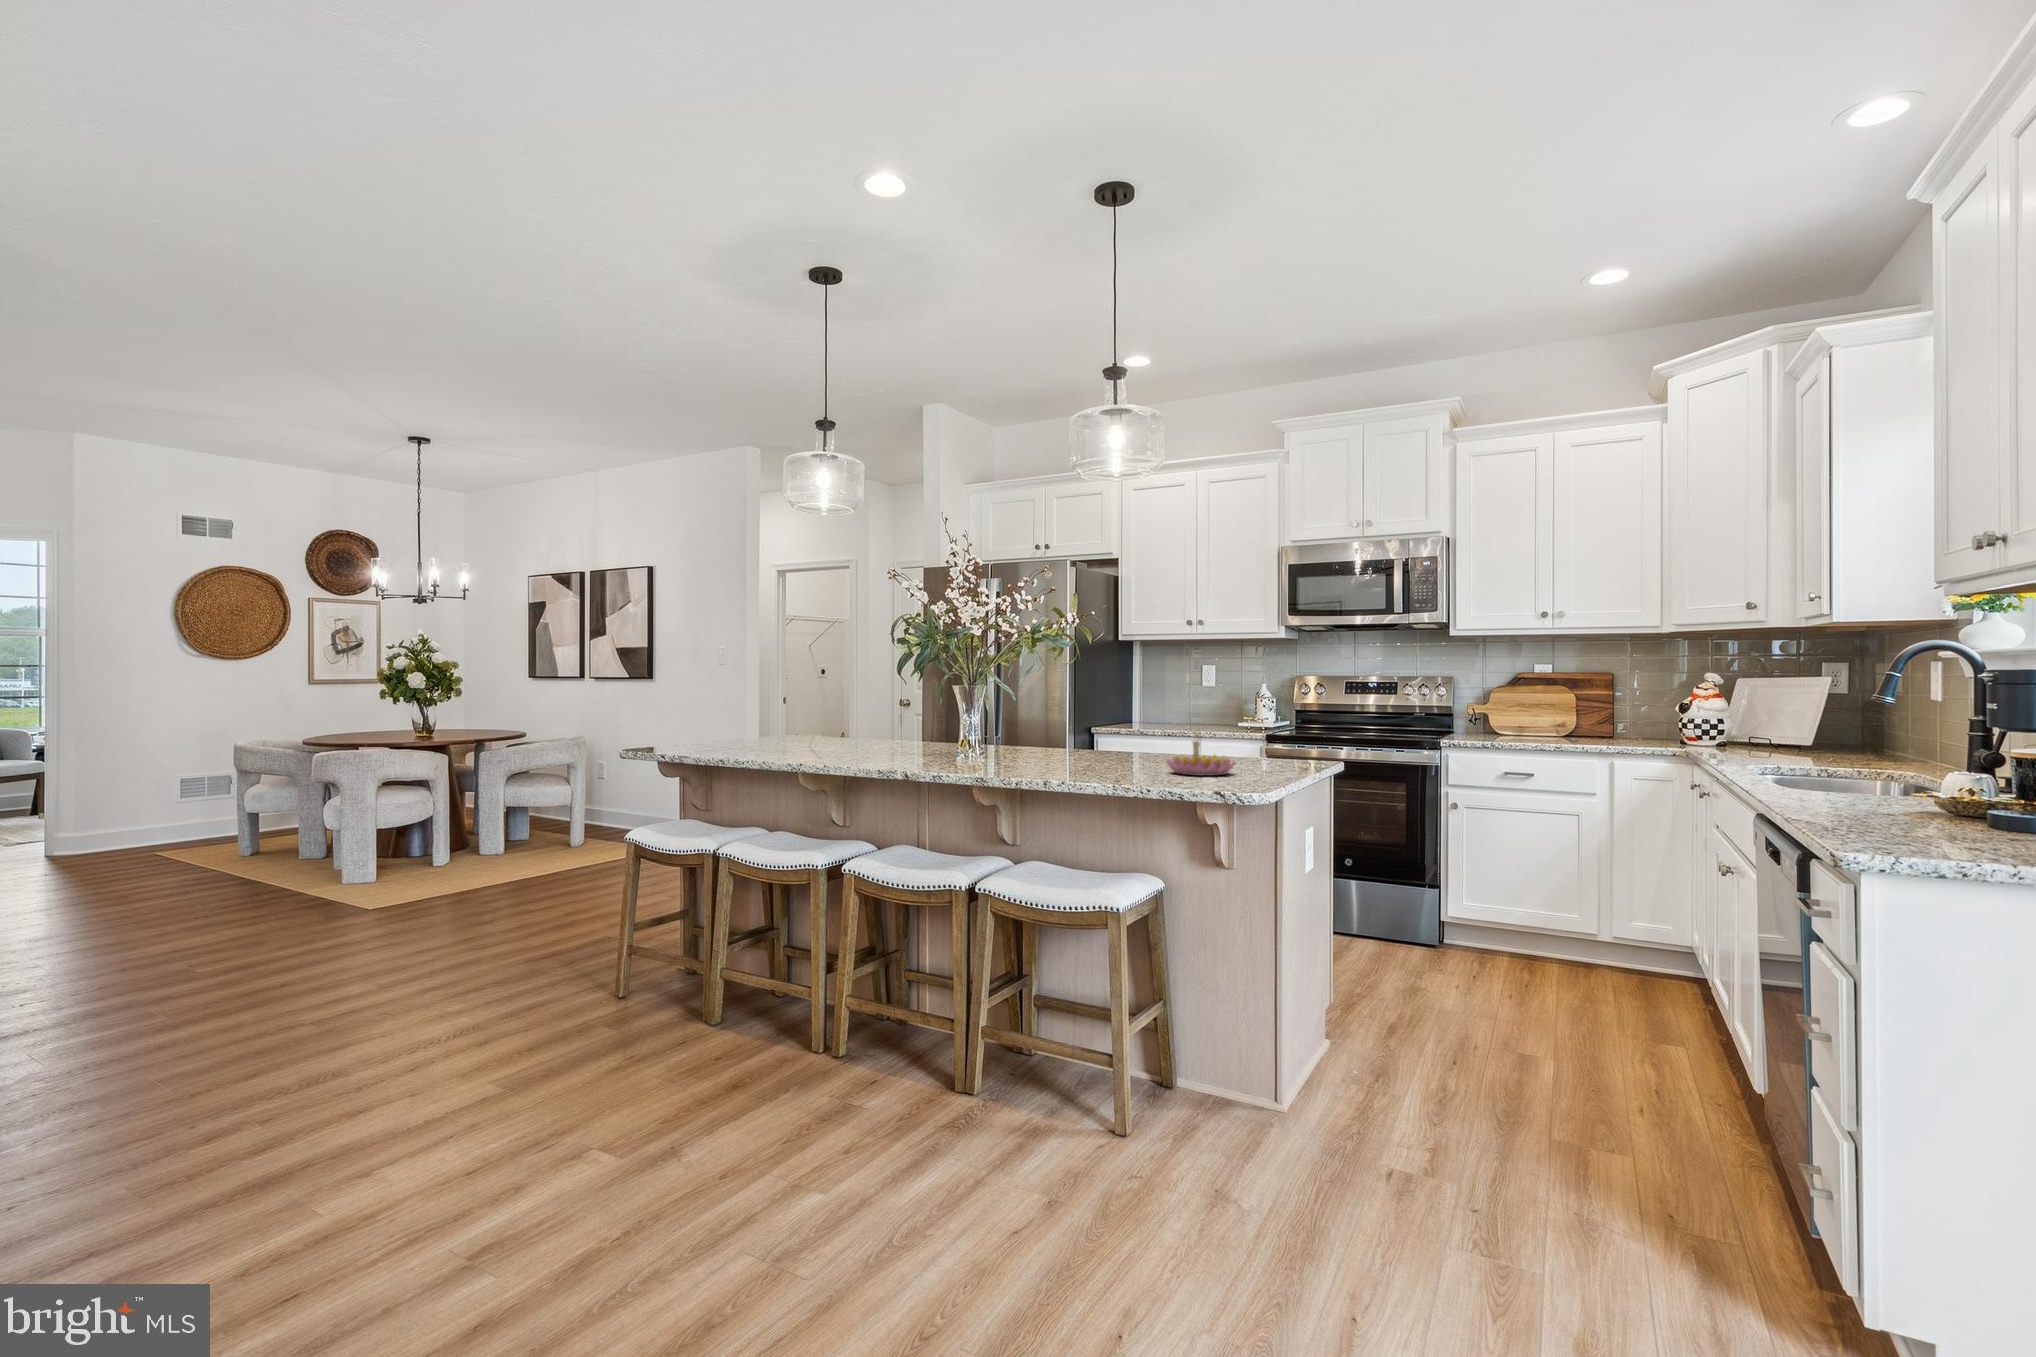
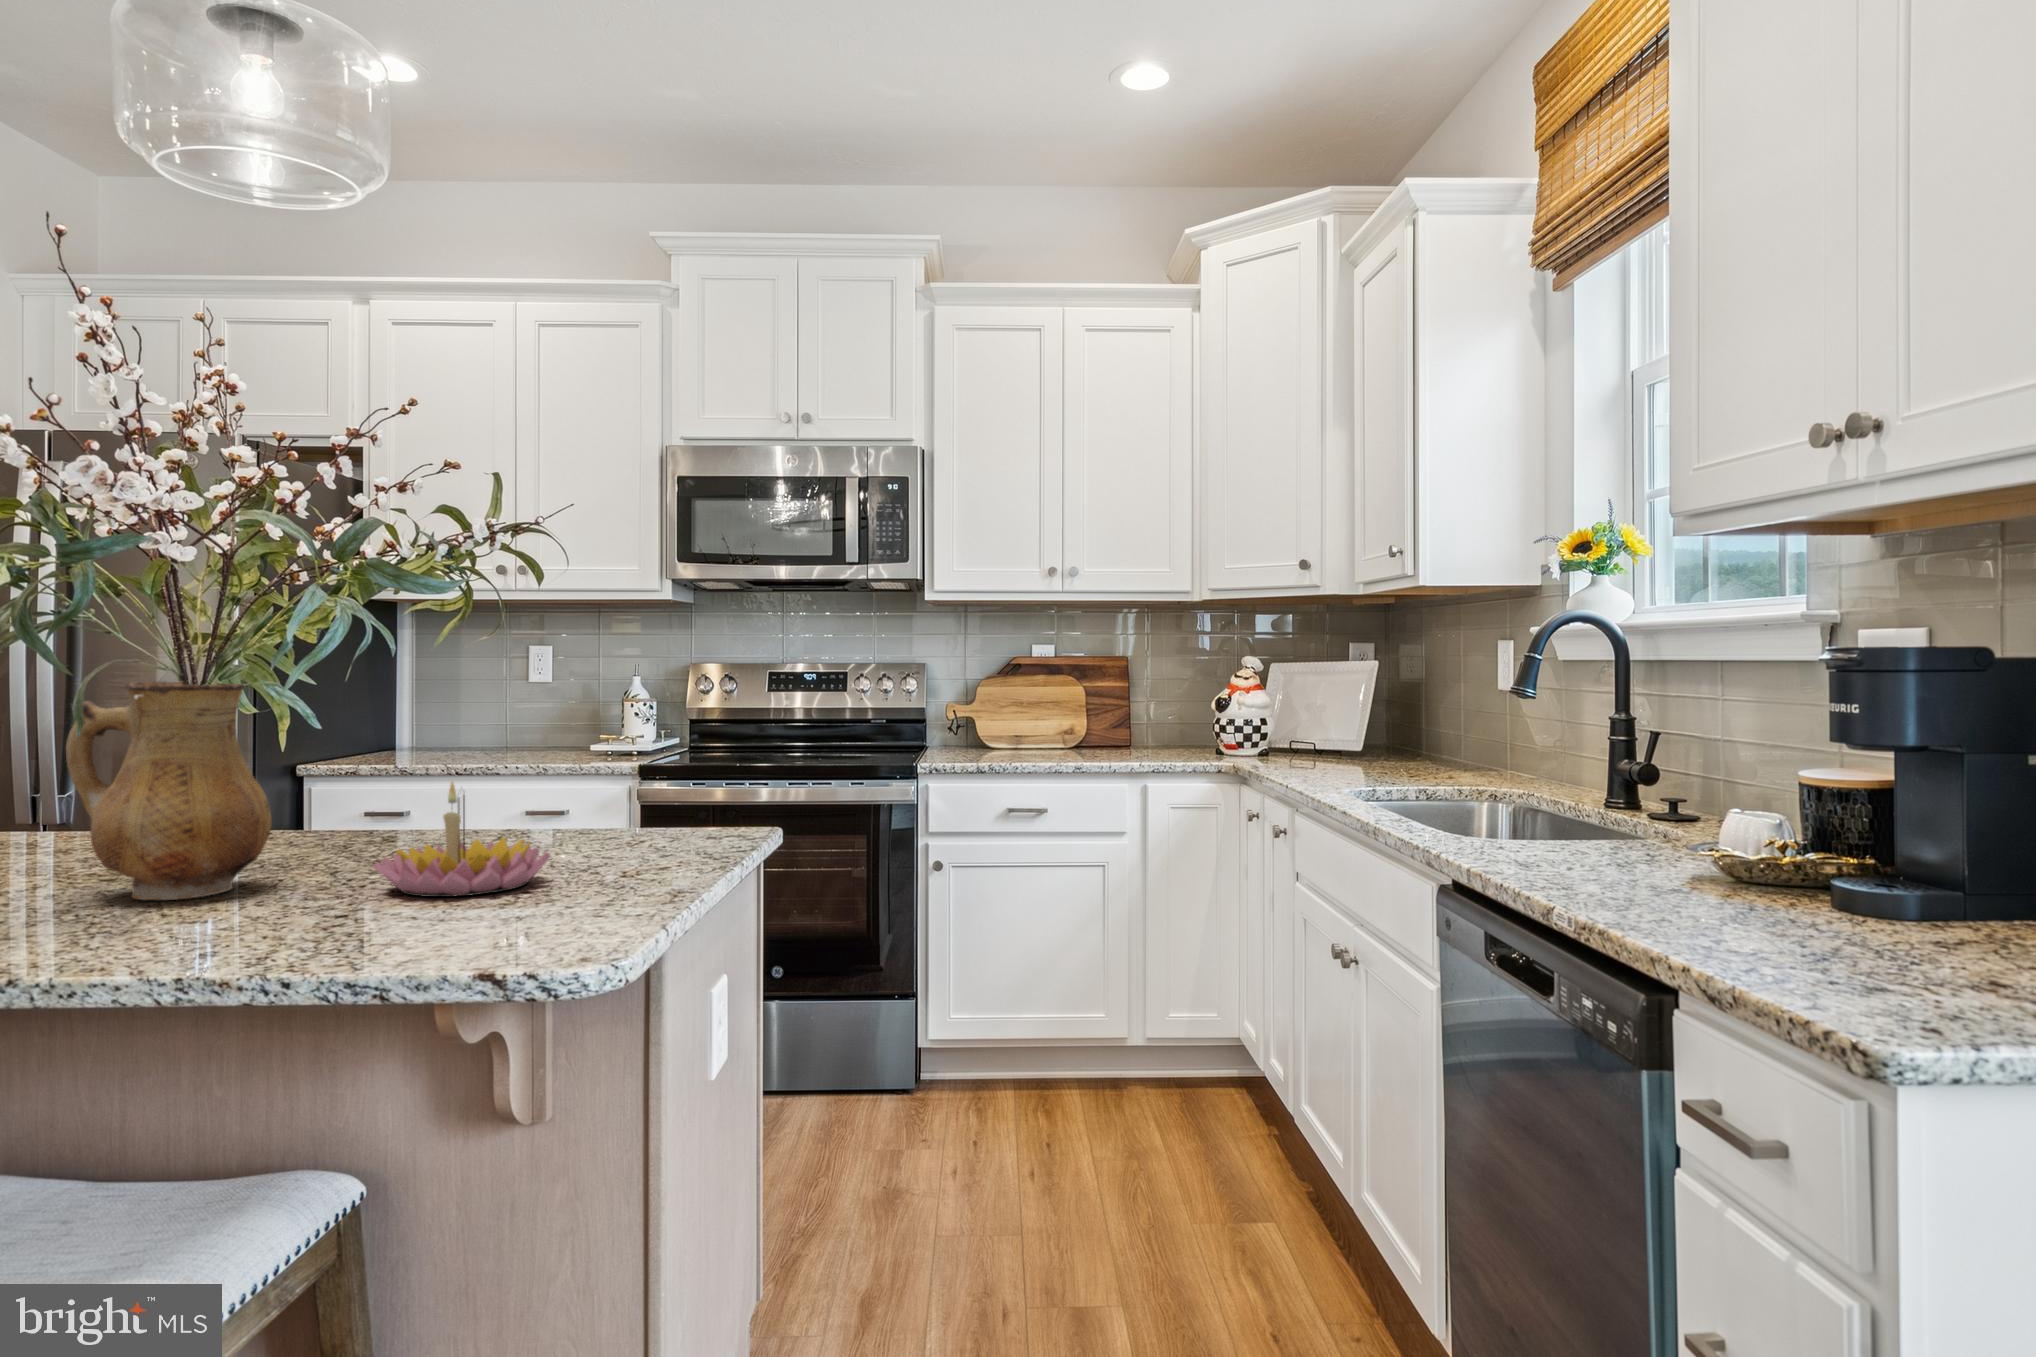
ceramic pitcher: none [1055,683,1124,770] -> present [66,681,271,900]

